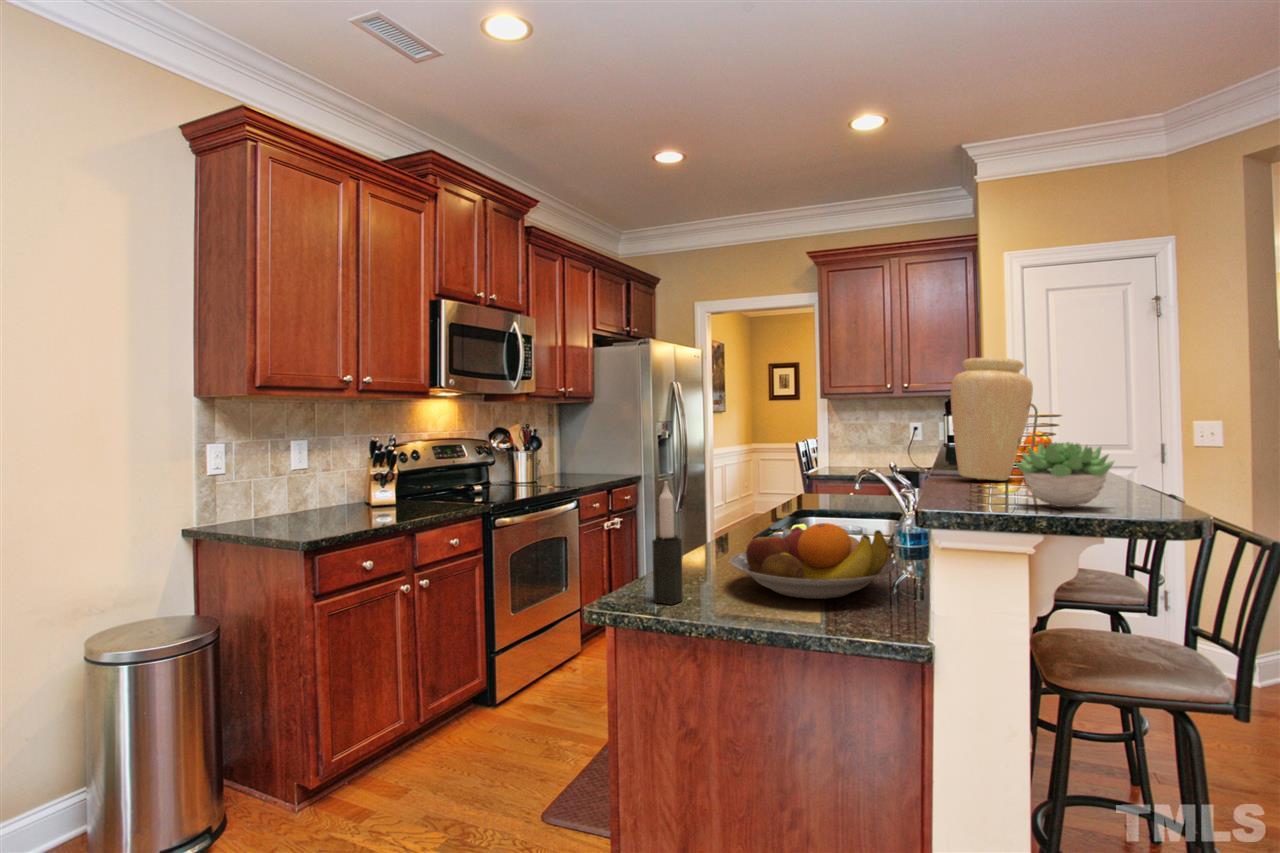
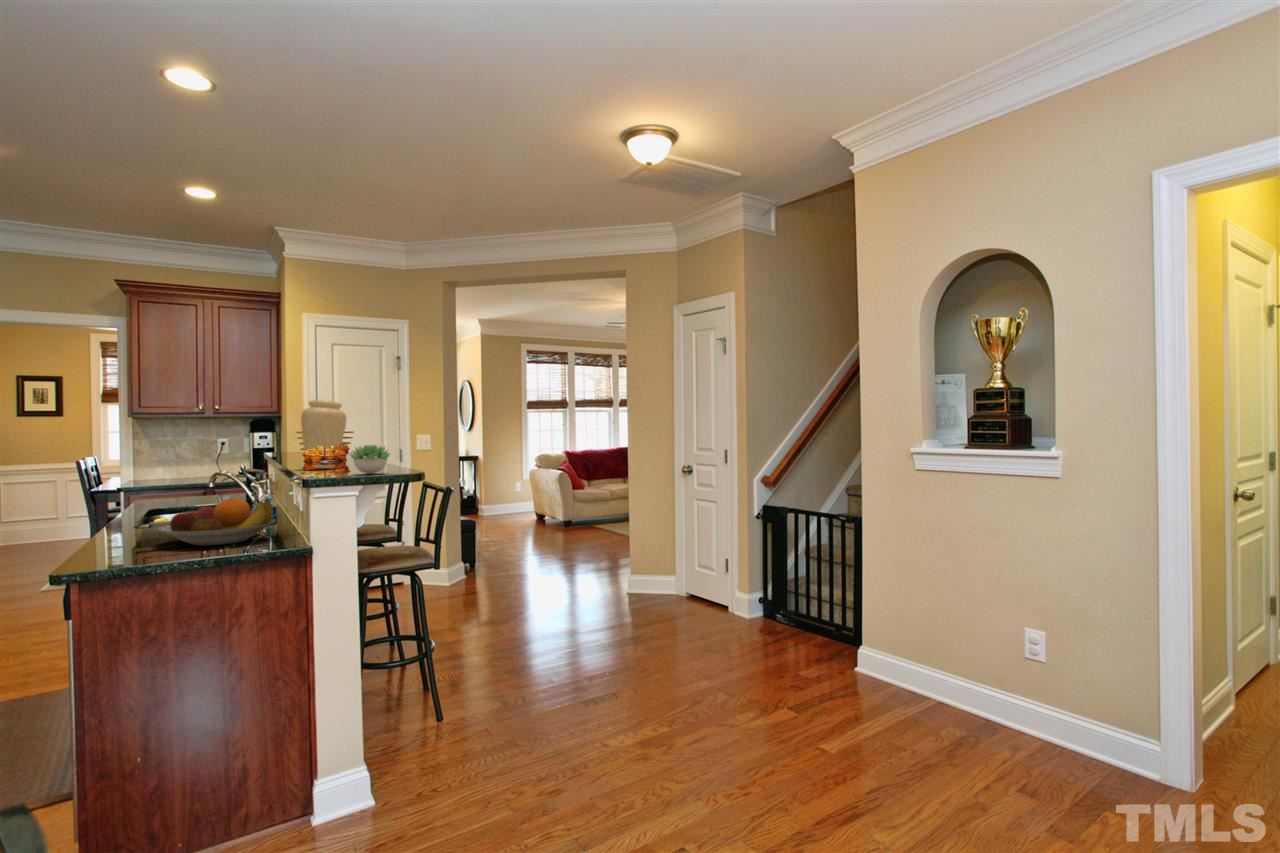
candle: present [652,481,683,604] -> none [109,477,133,561]

